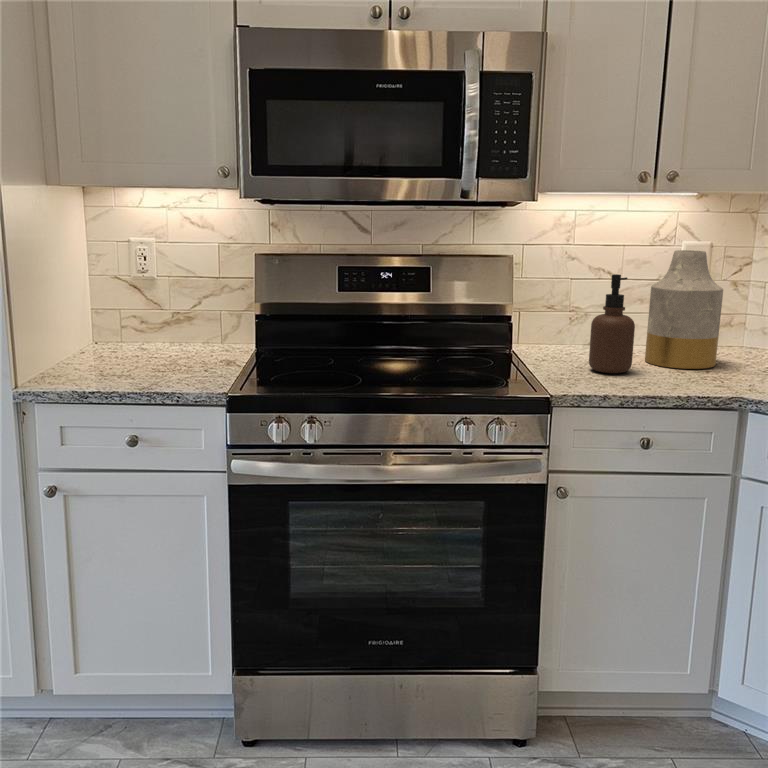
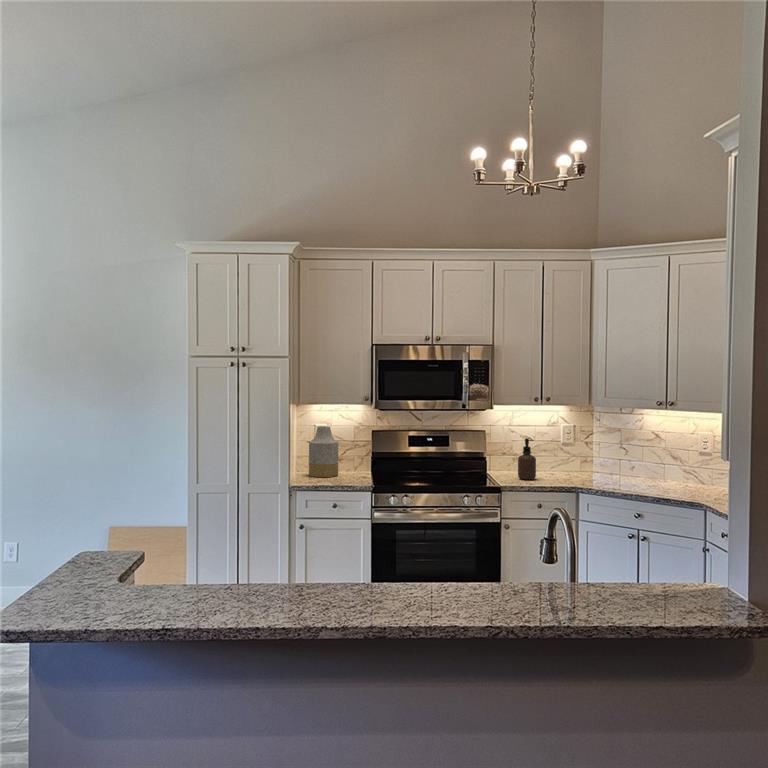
vase: present [645,250,723,369] -> present [309,426,338,477]

